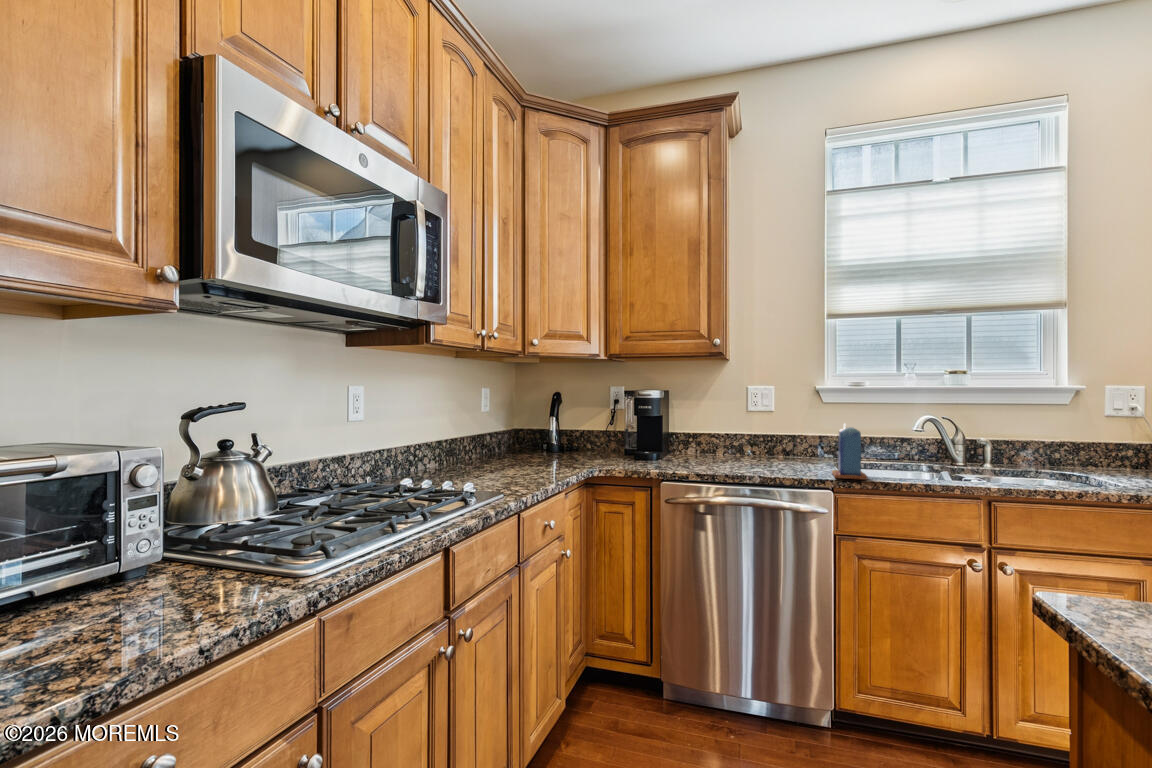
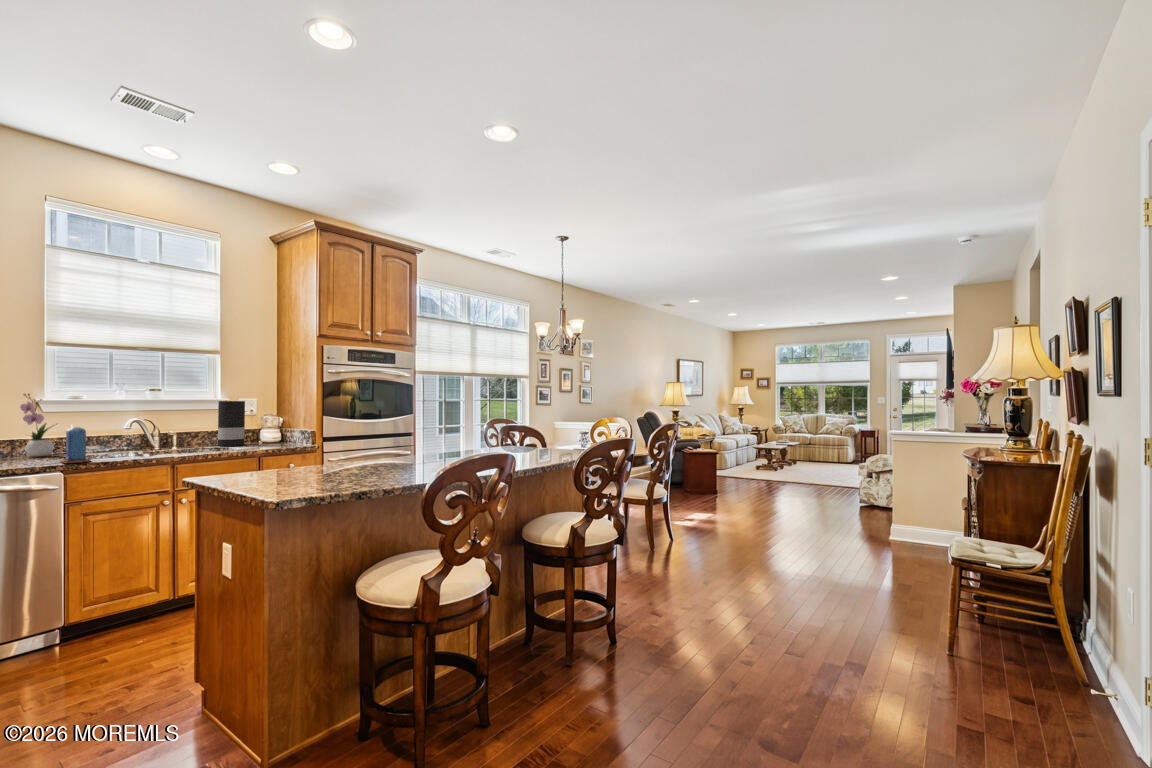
flower arrangement: none [796,378,836,459] -> present [20,394,54,457]
vase: none [1065,391,1122,474] -> present [218,401,245,446]

